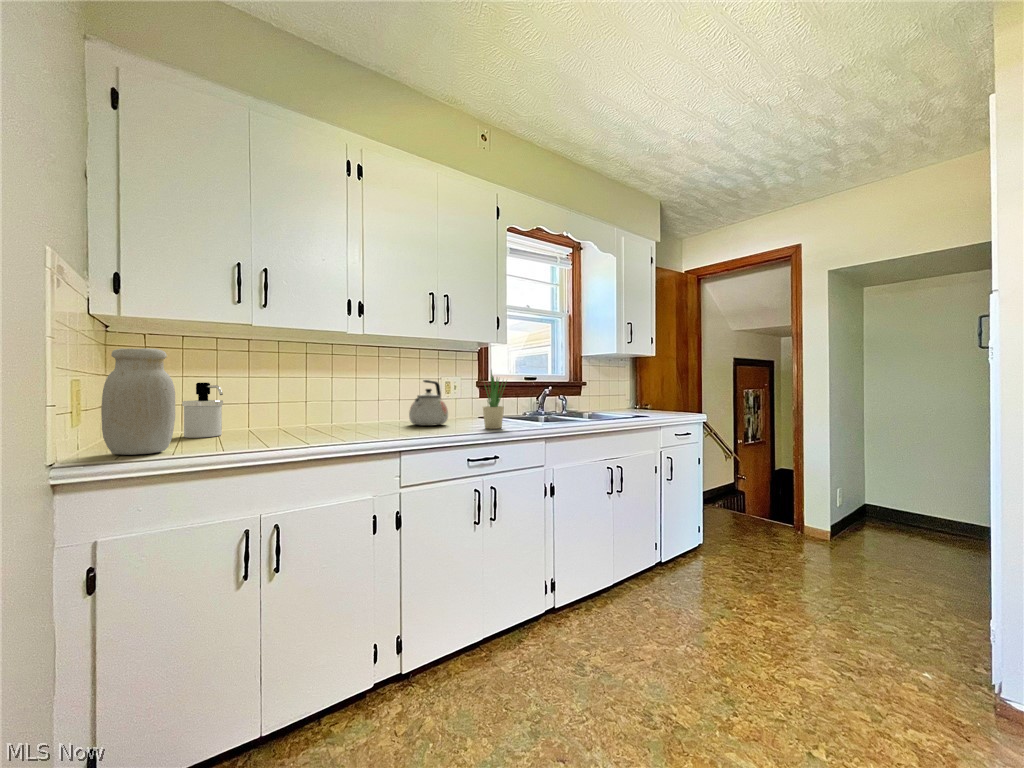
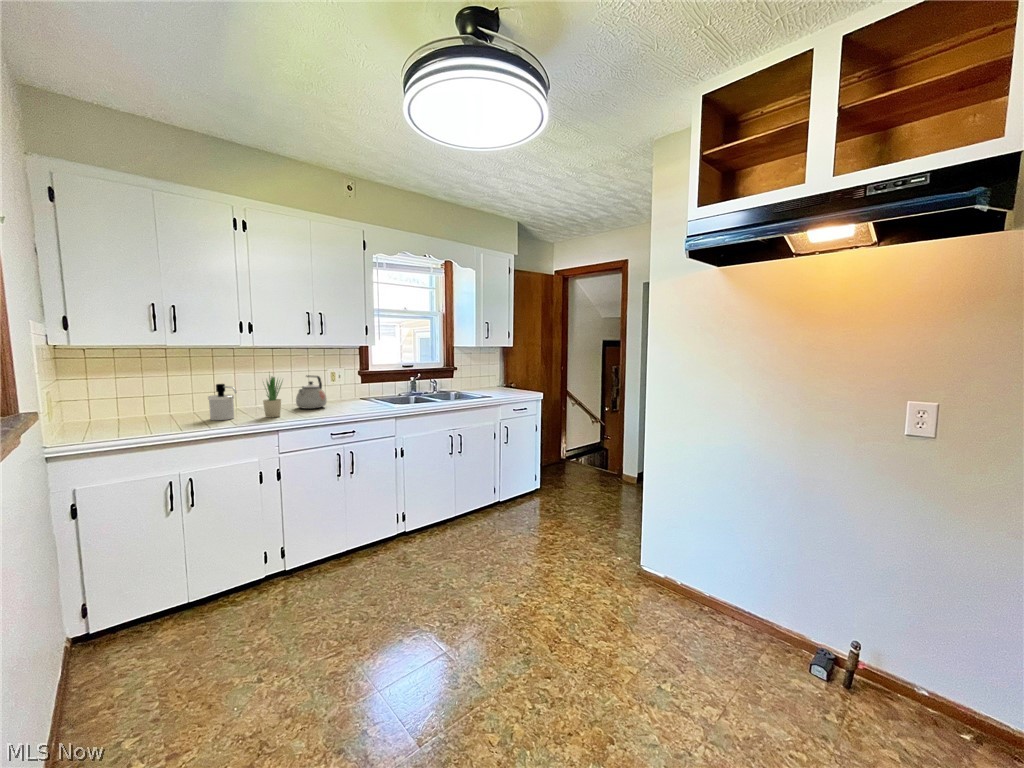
jar: present [101,348,175,455] -> none [68,371,117,438]
potted plant: present [483,370,505,429] -> present [263,377,282,418]
soap dispenser: present [182,383,223,438] -> present [208,384,236,420]

